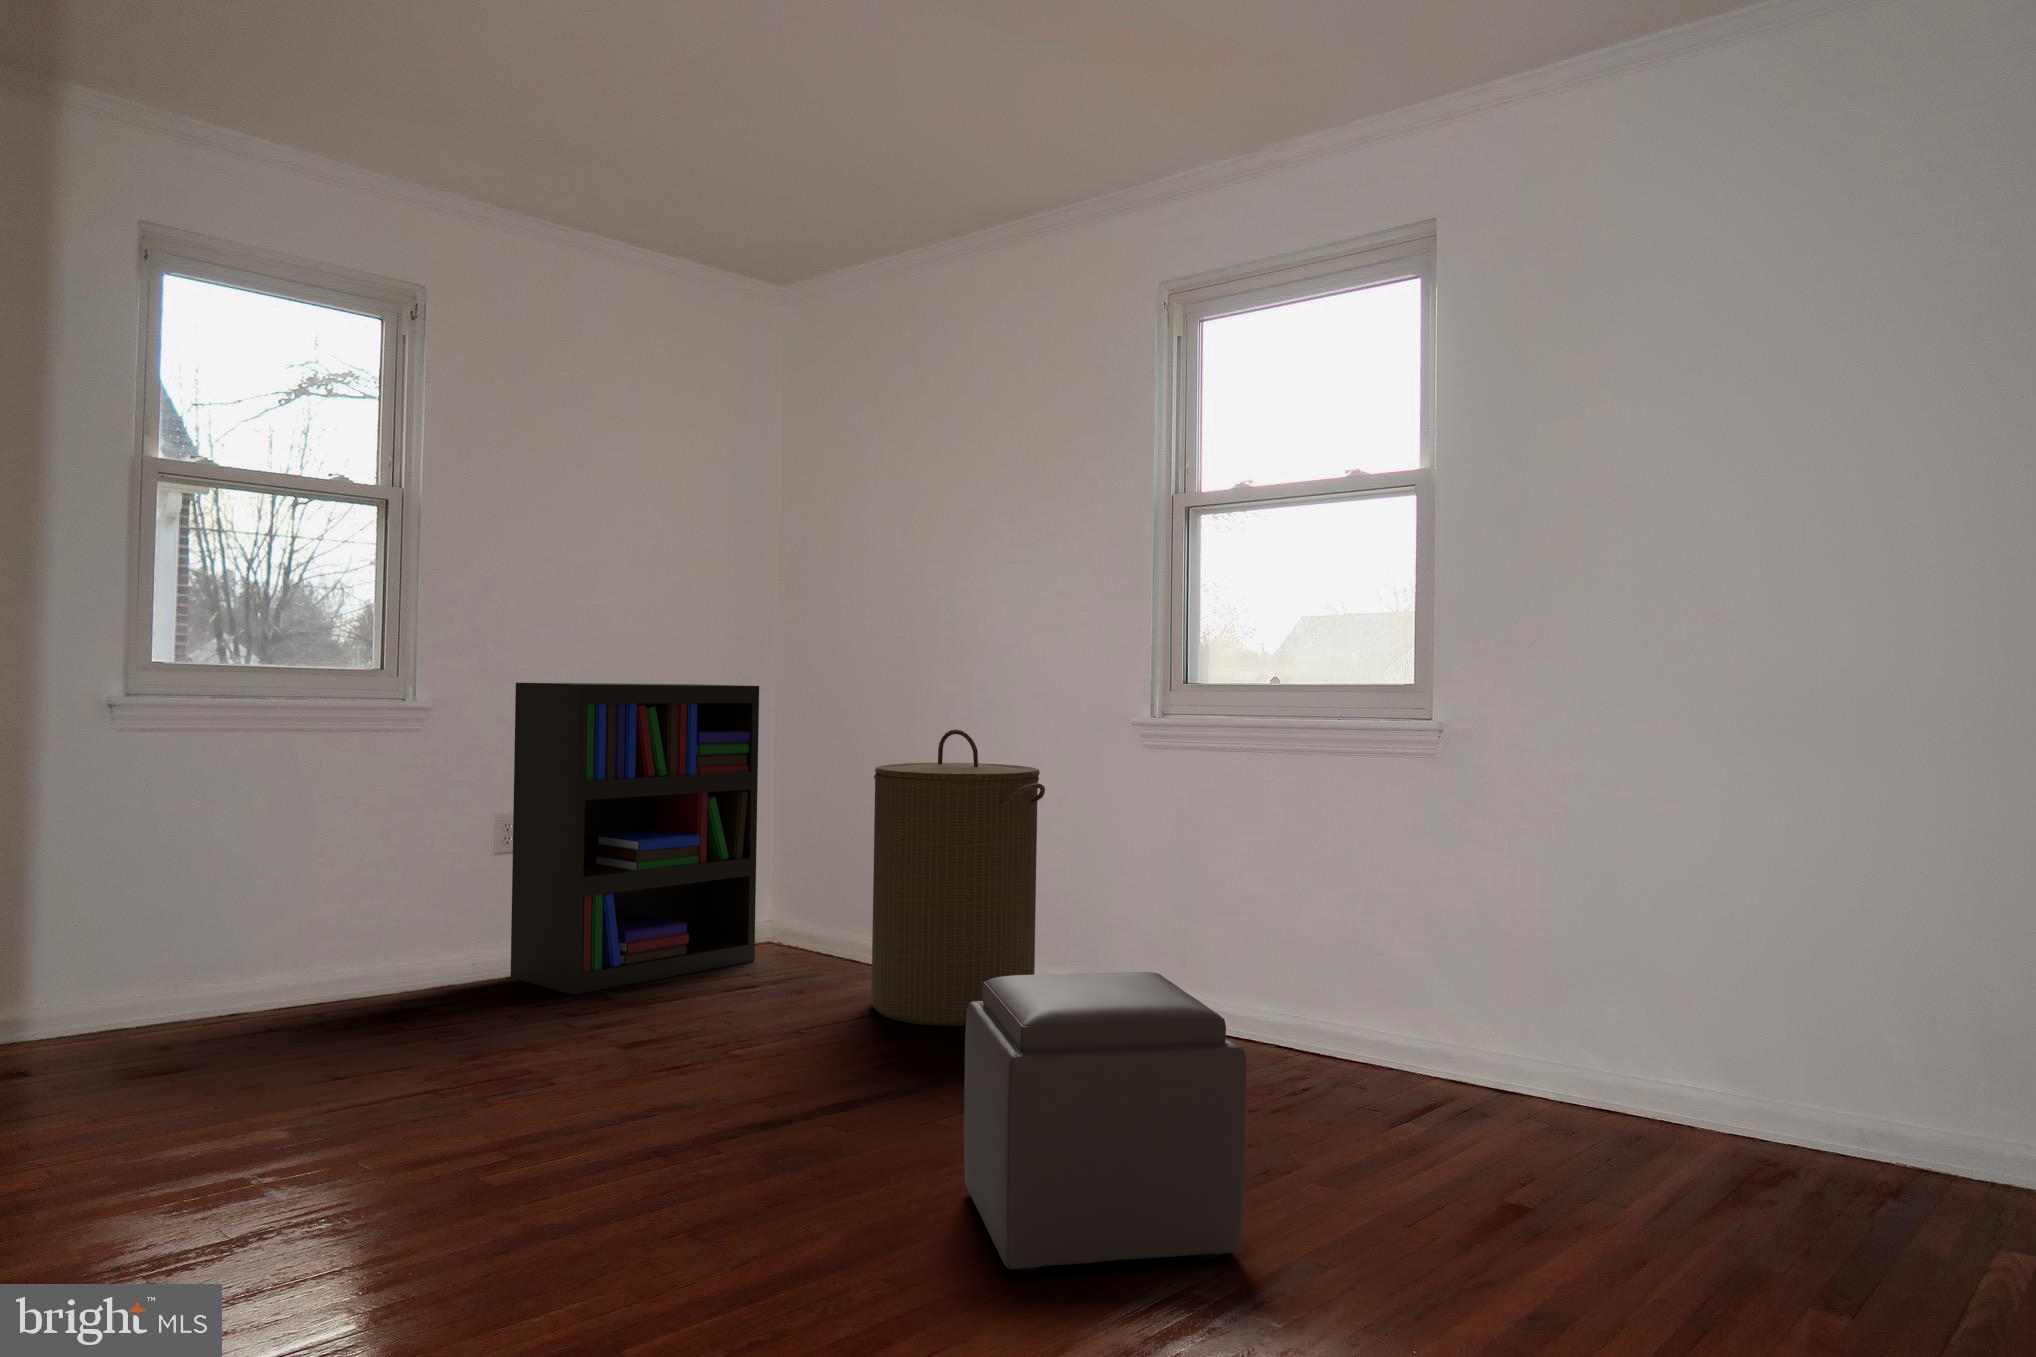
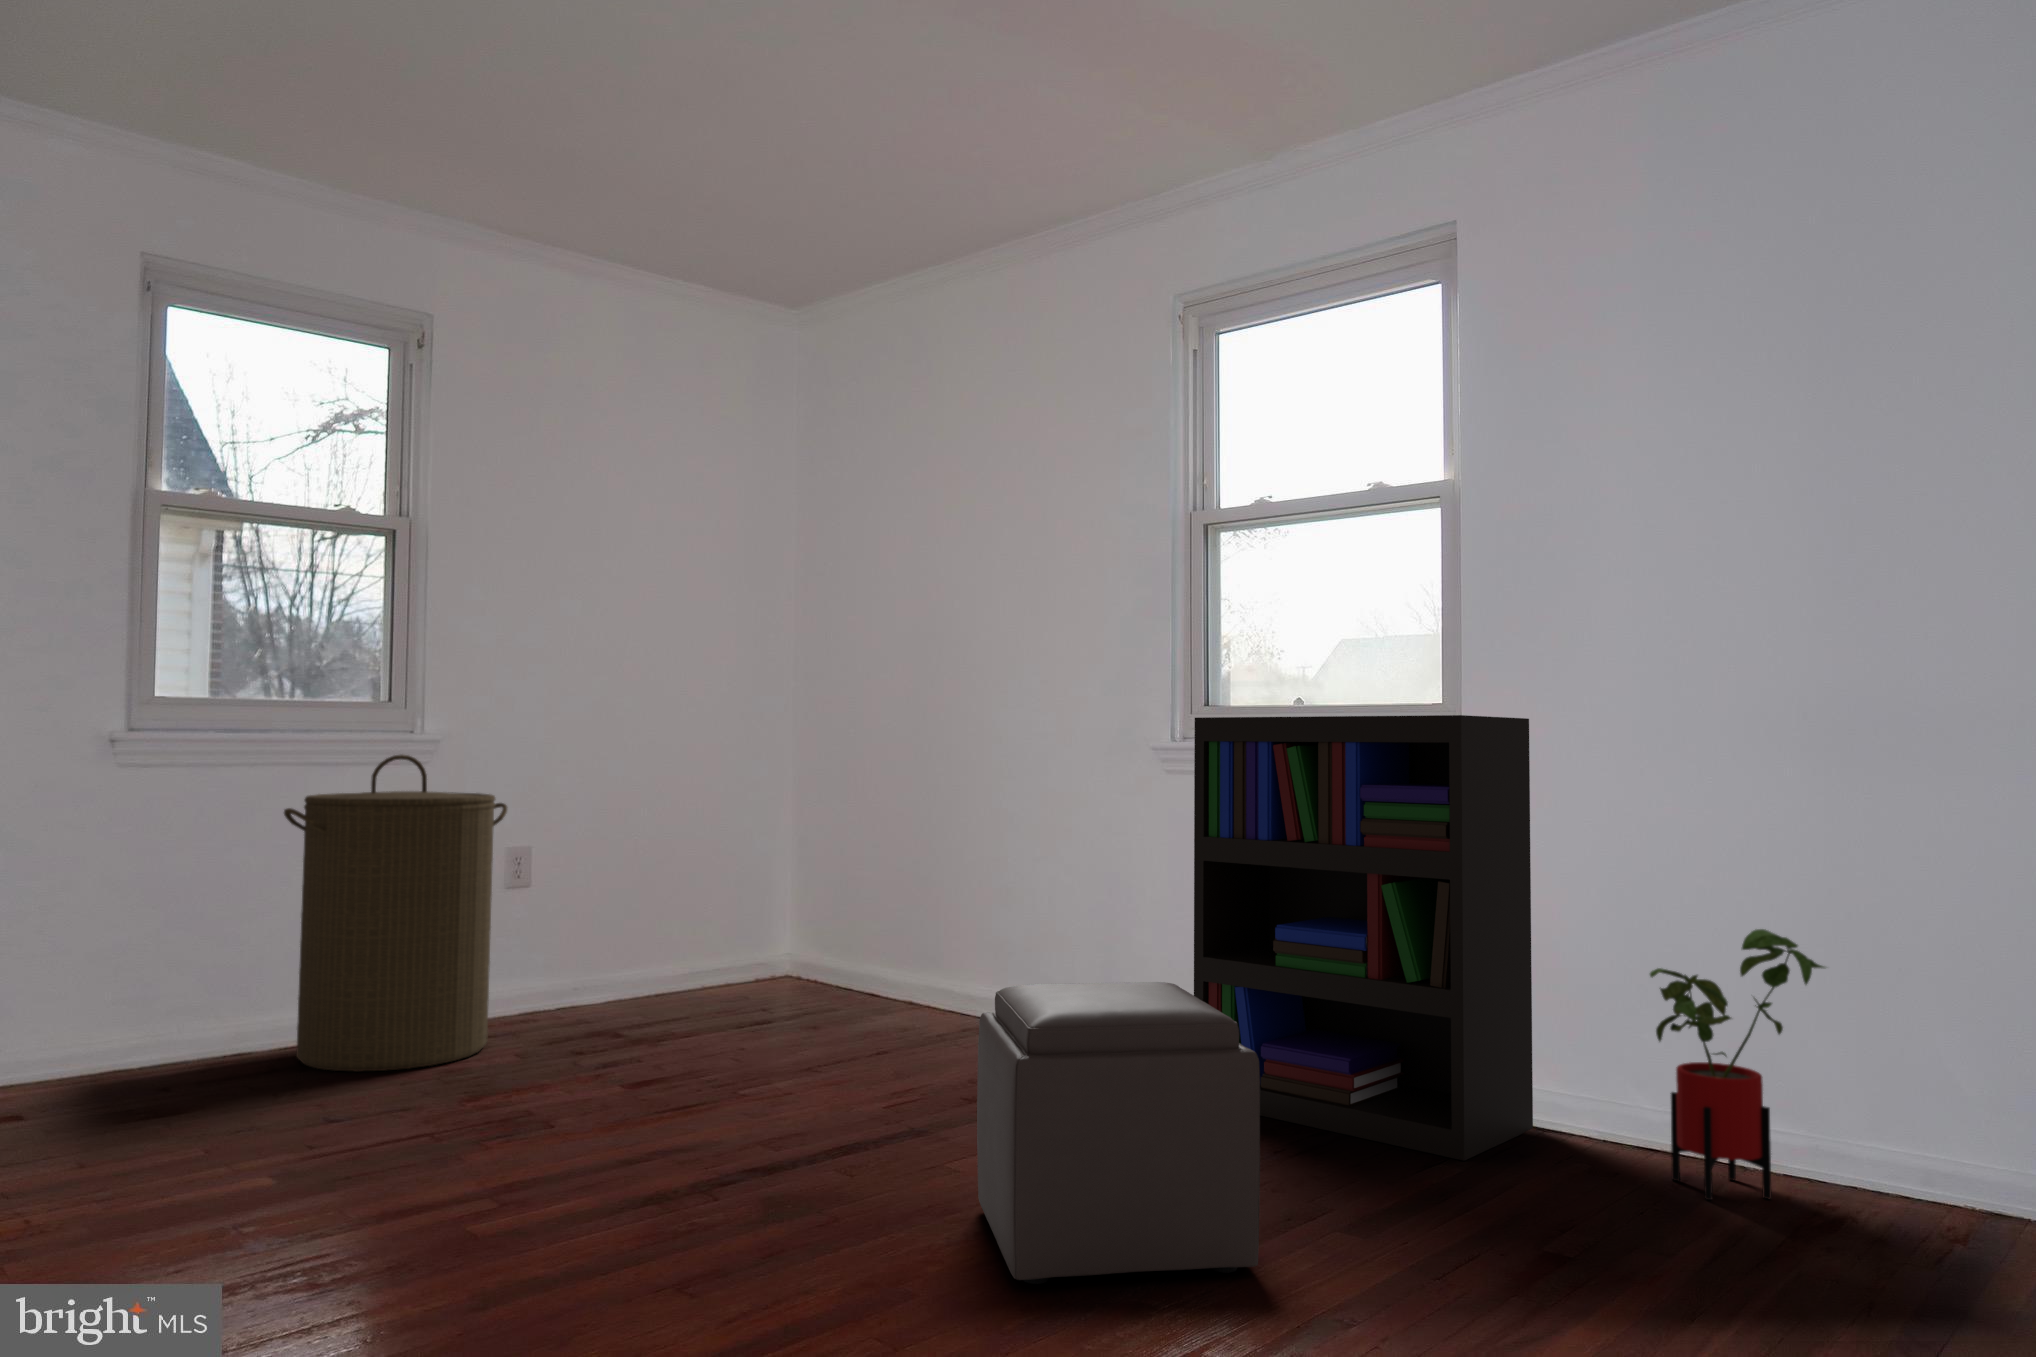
bookshelf: present [510,683,759,995] -> present [1194,715,1533,1161]
laundry hamper: present [871,729,1045,1026] -> present [284,755,507,1071]
house plant: none [1613,919,1785,1177] -> present [1650,929,1825,1200]

